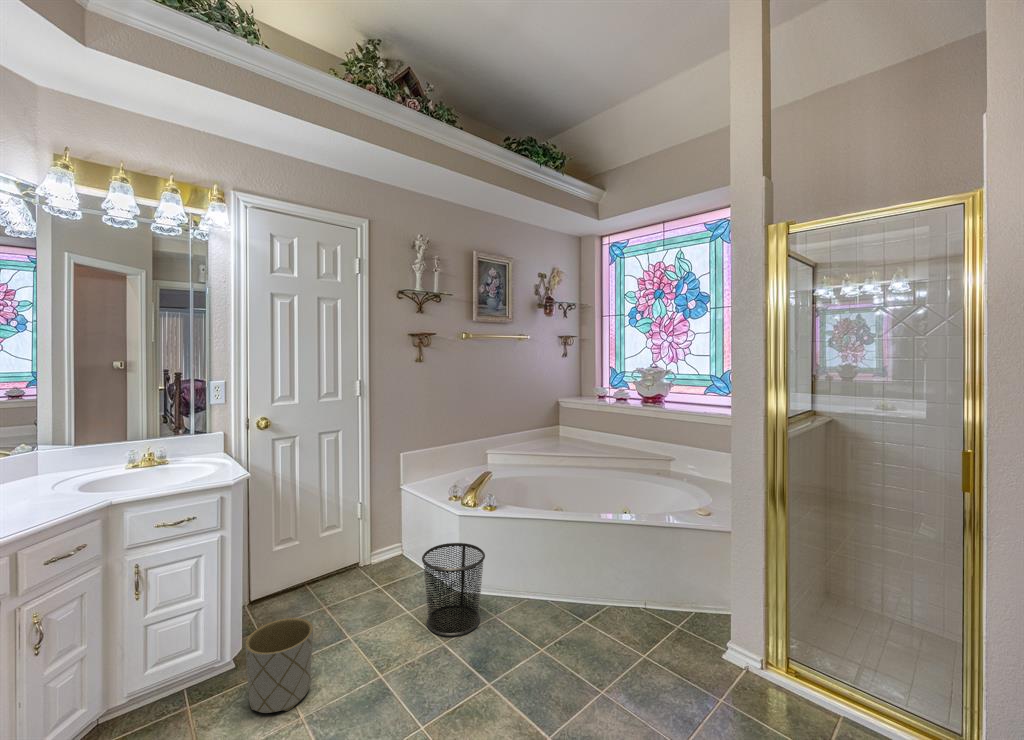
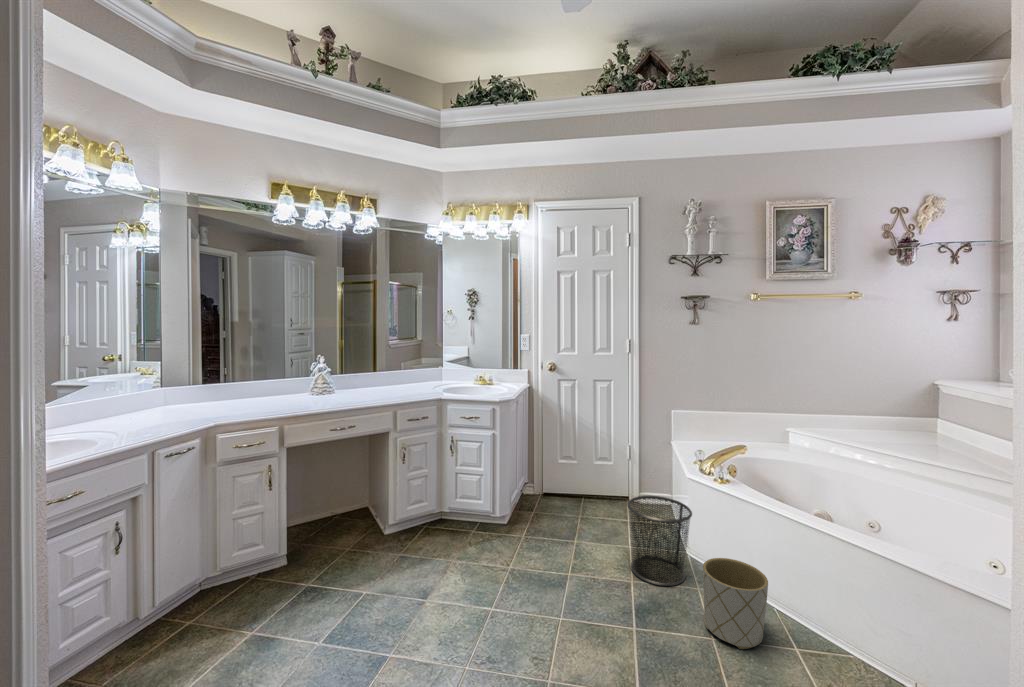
planter: present [245,618,313,713] -> present [703,558,768,649]

